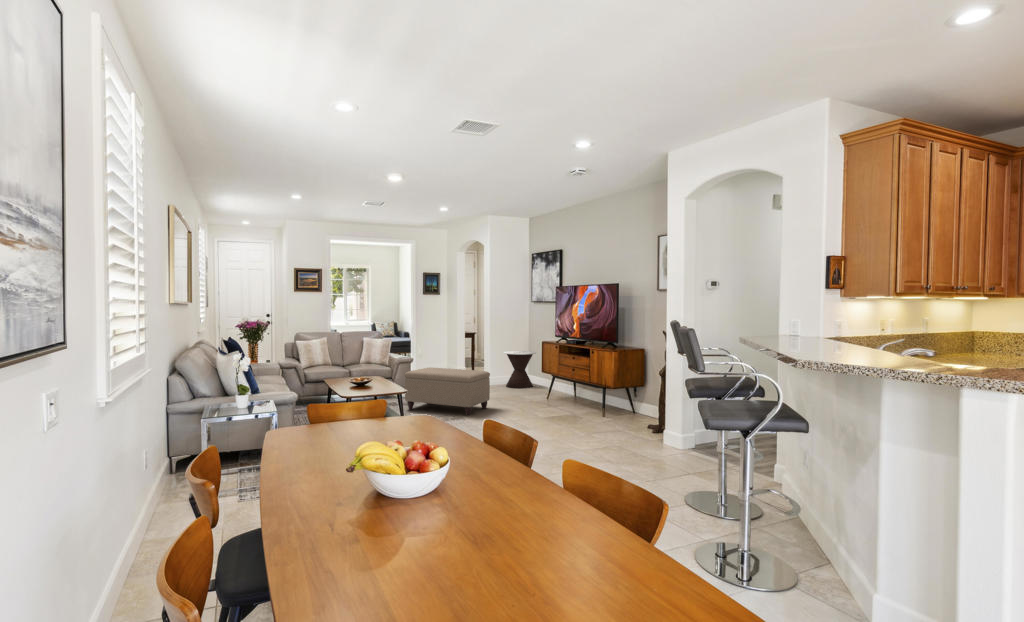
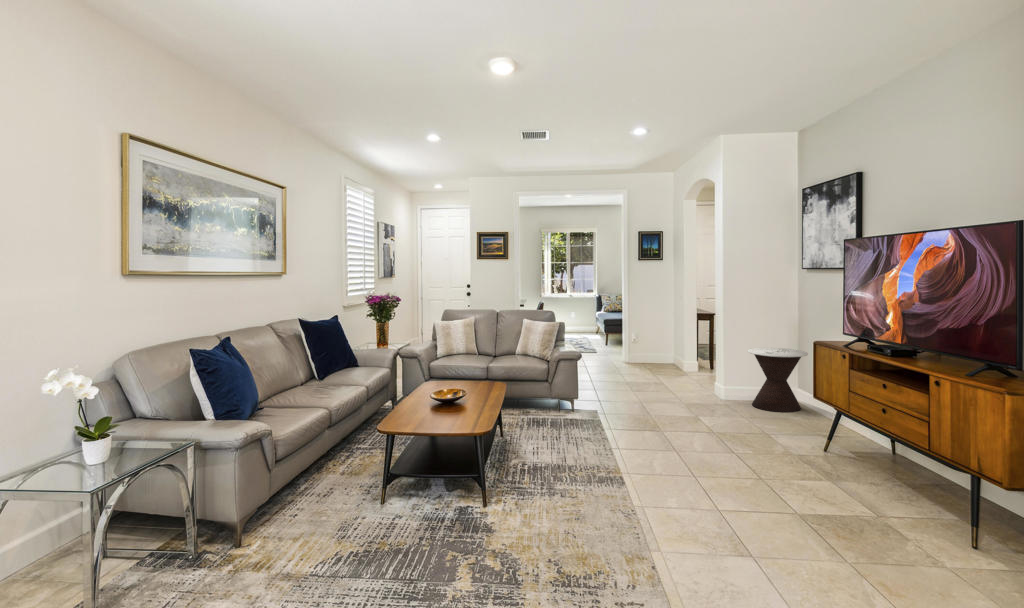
ottoman: present [405,368,490,415] -> none [565,375,705,471]

